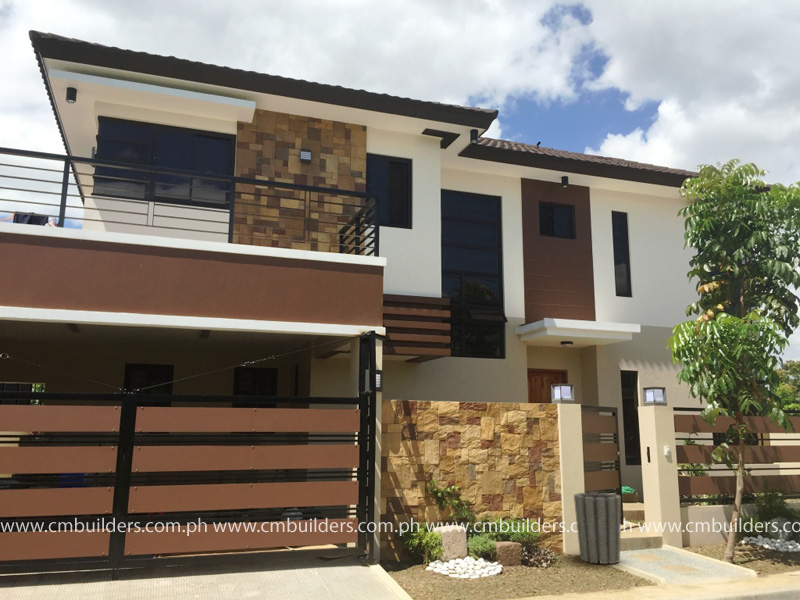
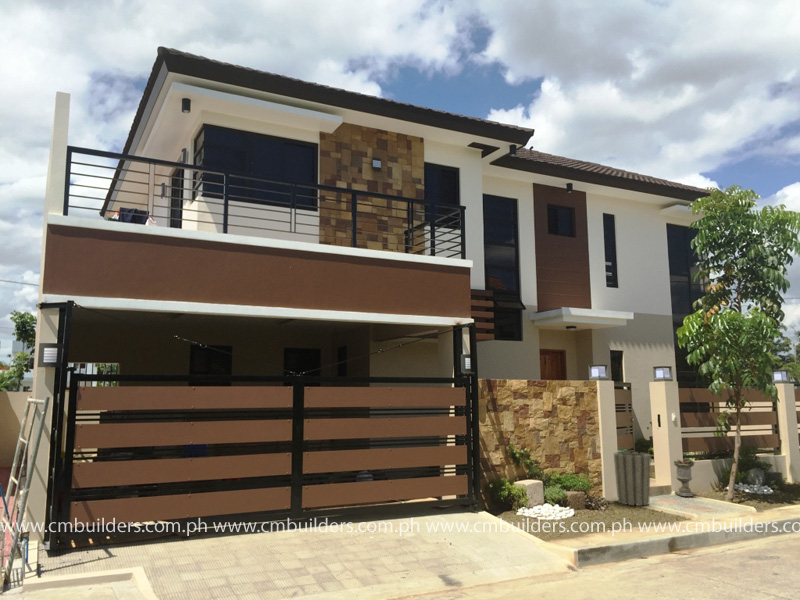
planter: none [664,503,693,553] -> present [674,460,696,497]

